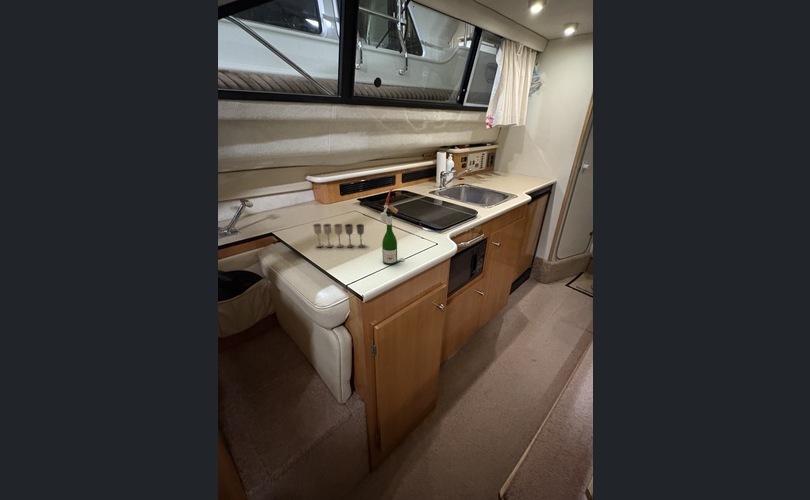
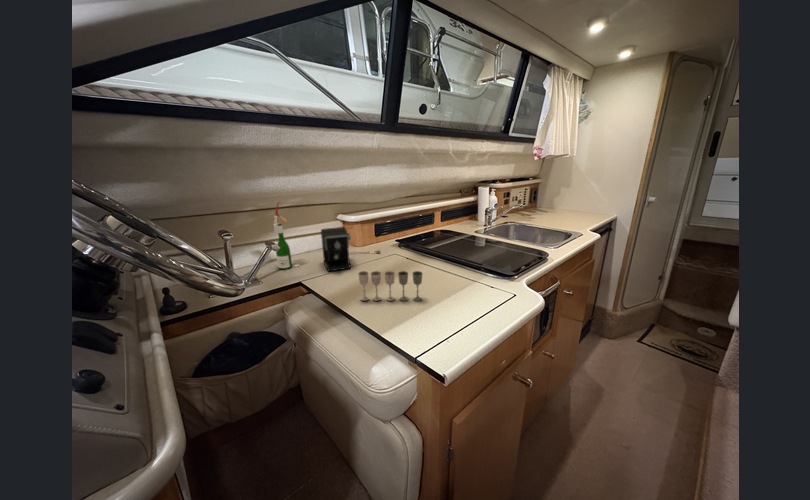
coffee maker: none [289,187,342,224] -> present [321,227,380,271]
wine bottle: present [381,188,405,264] -> present [274,202,299,269]

